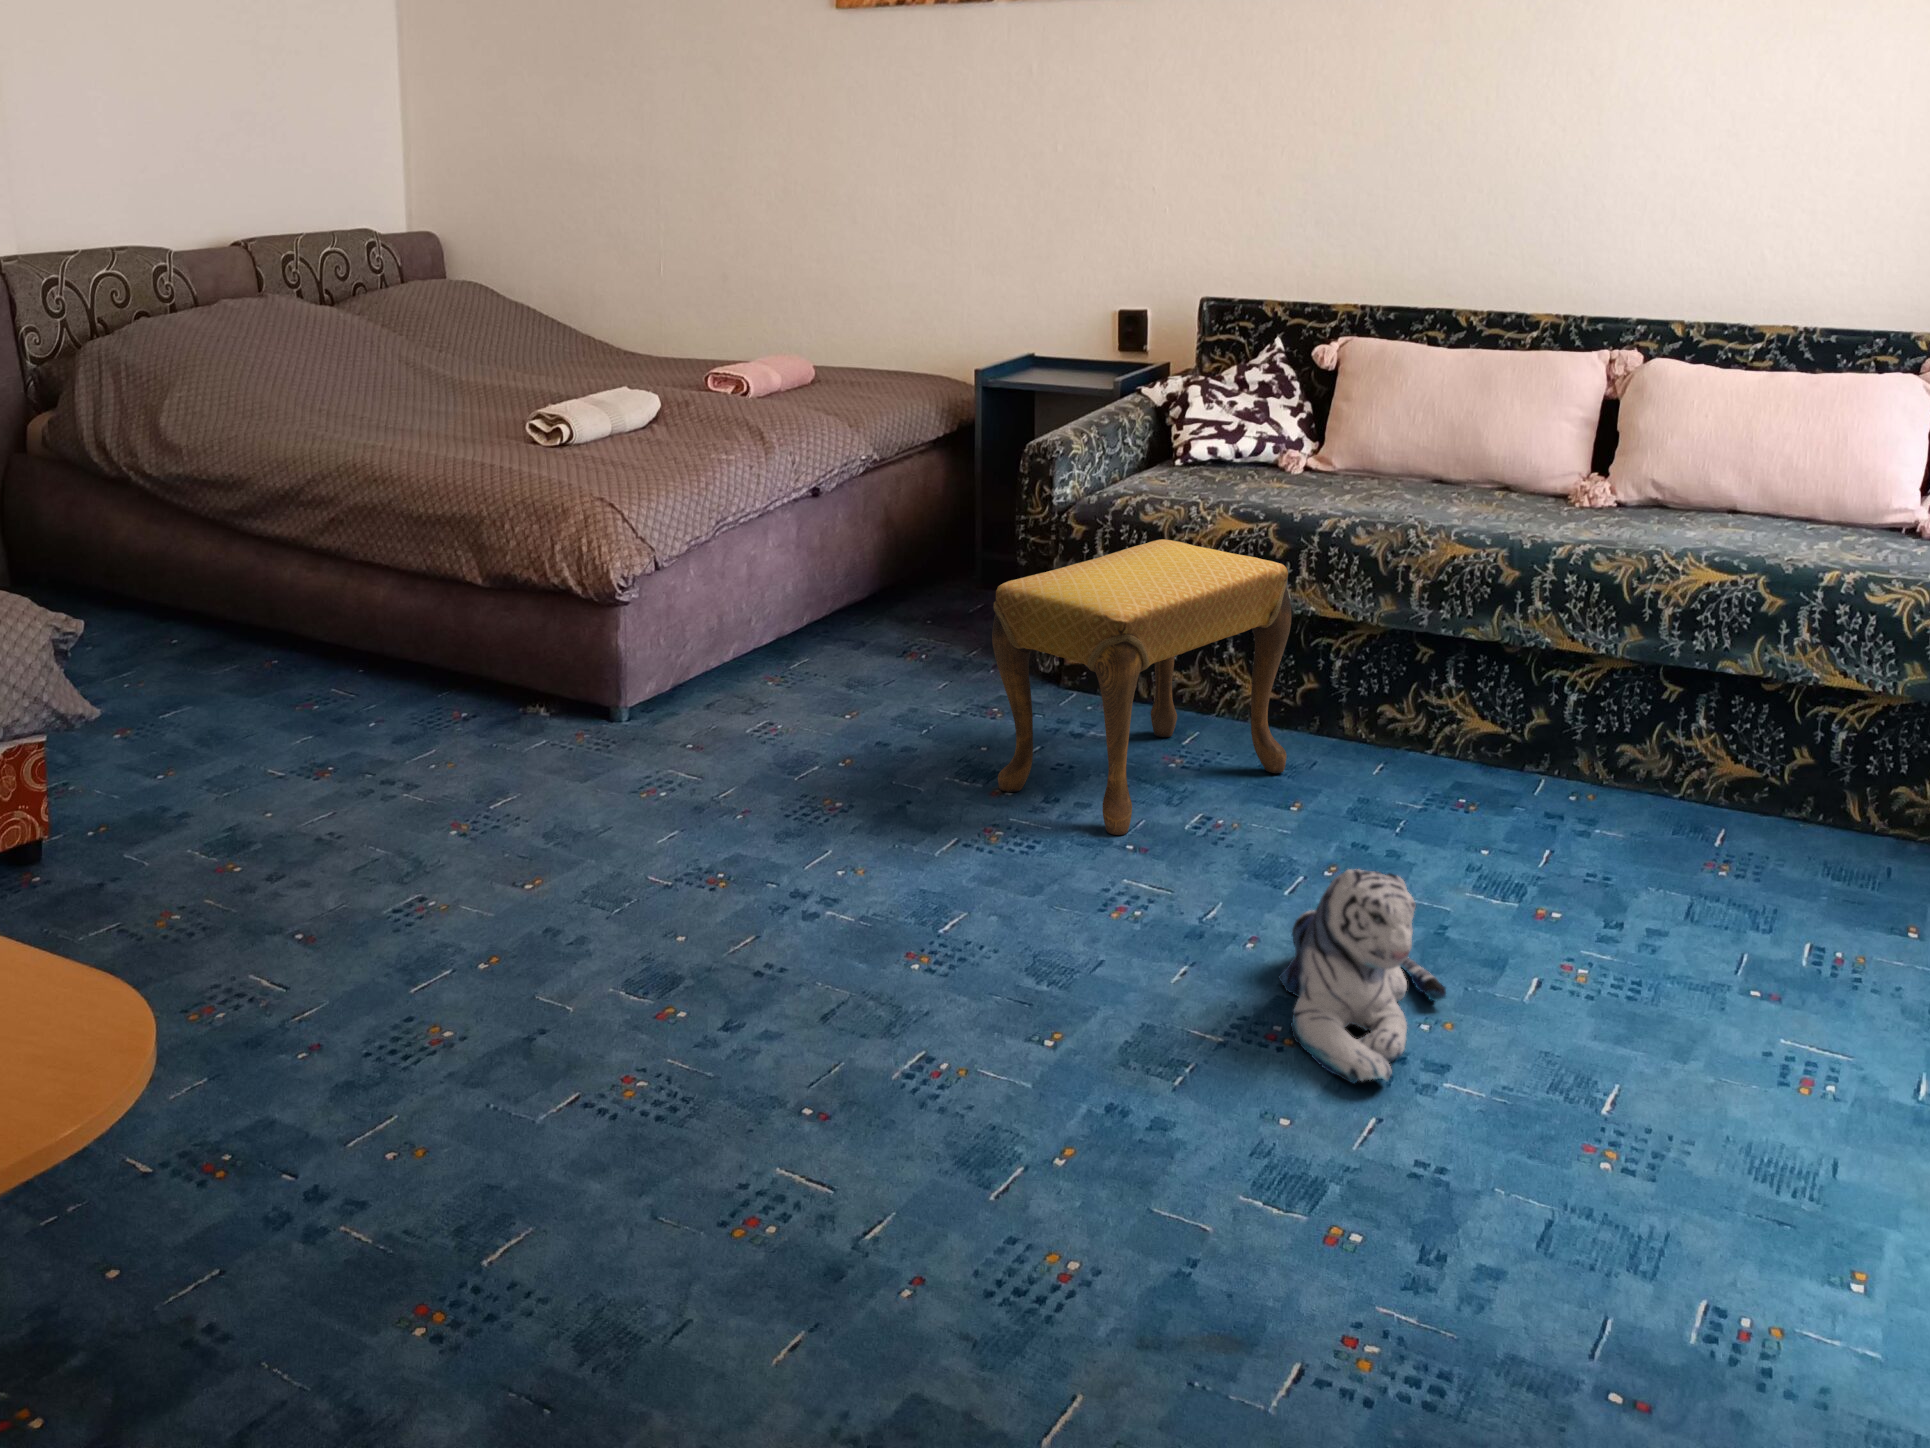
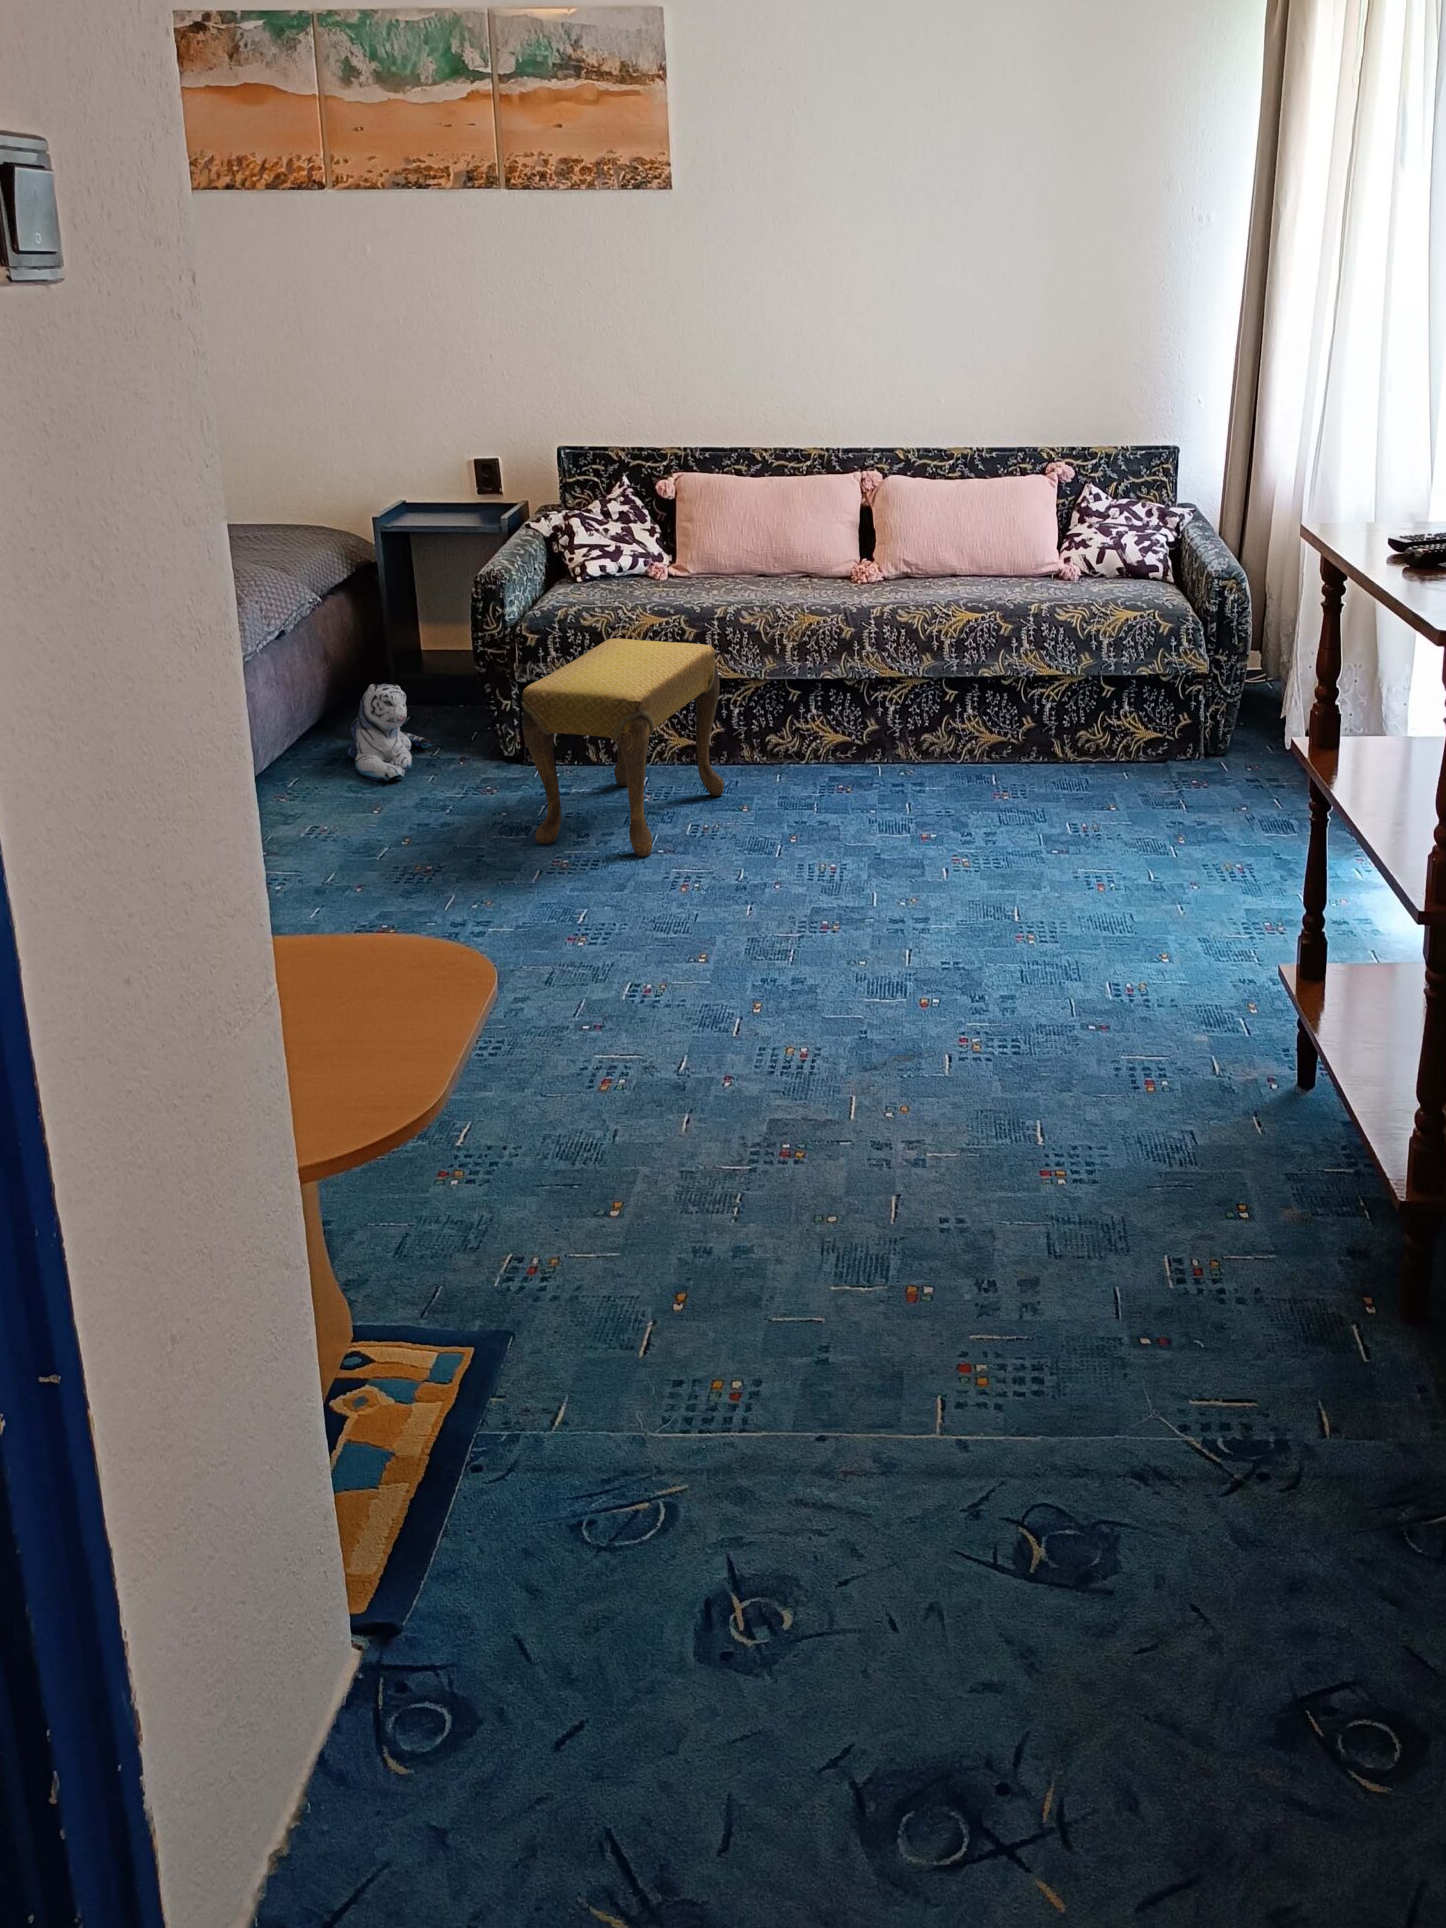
plush toy: present [1279,869,1446,1084] -> present [347,684,431,781]

